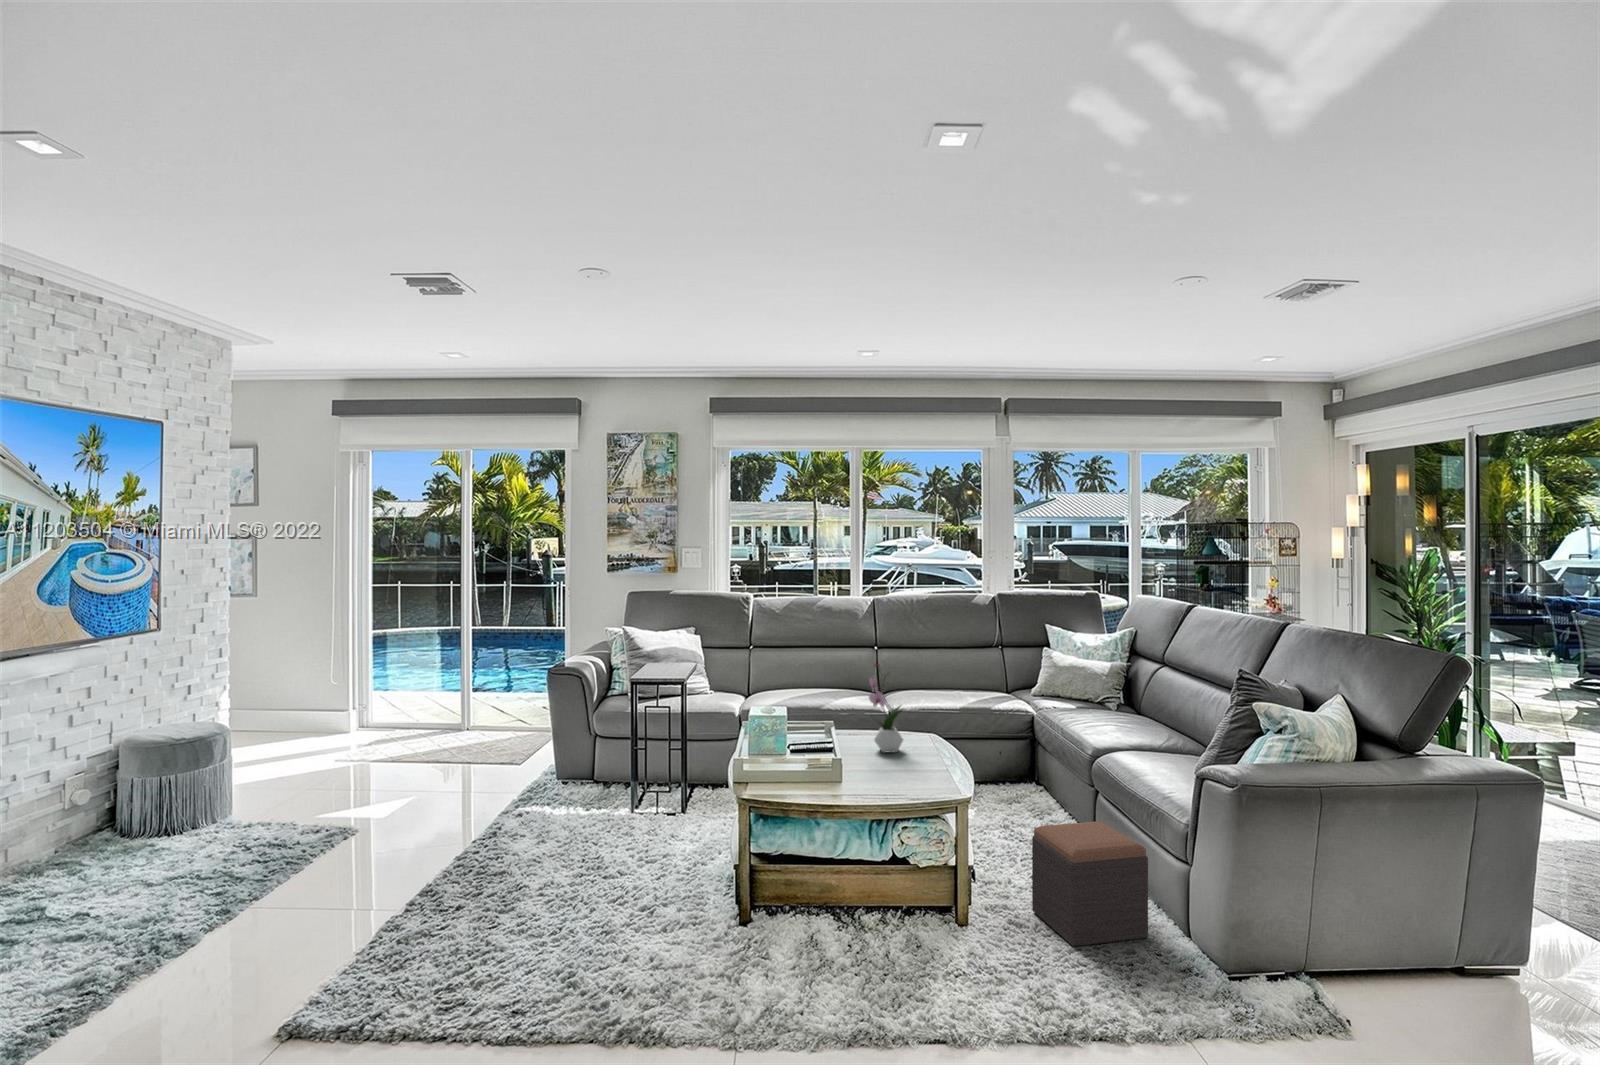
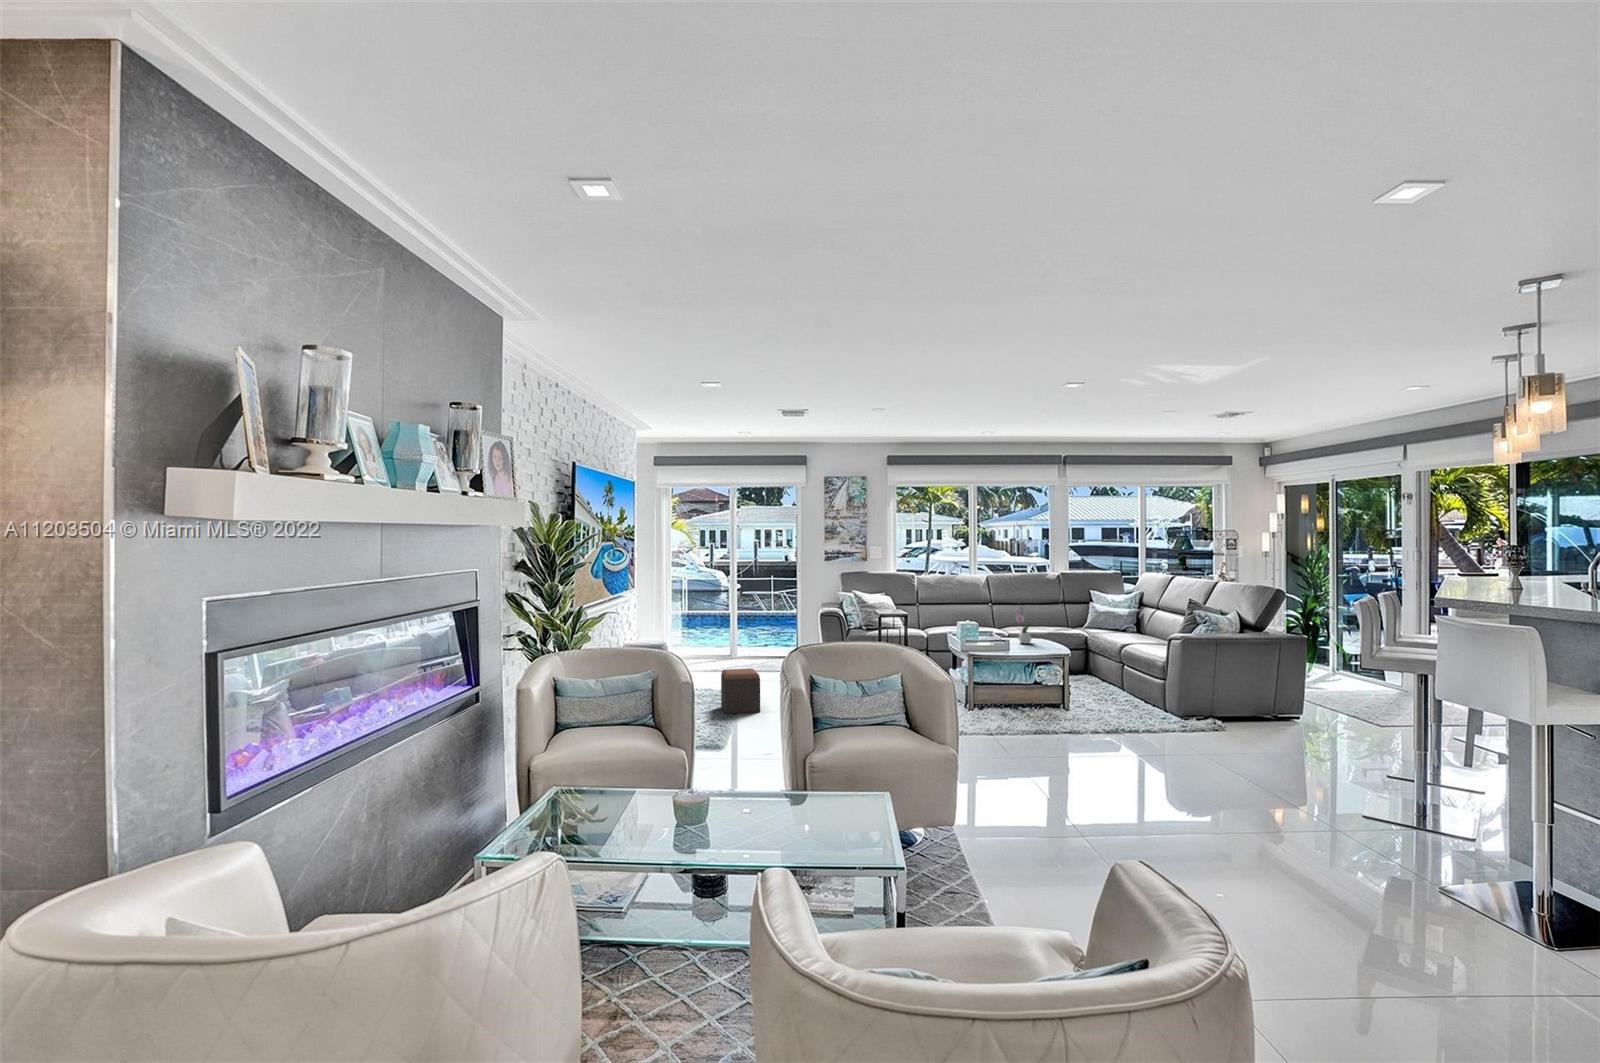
footstool: present [1032,821,1148,947] -> present [721,669,760,714]

